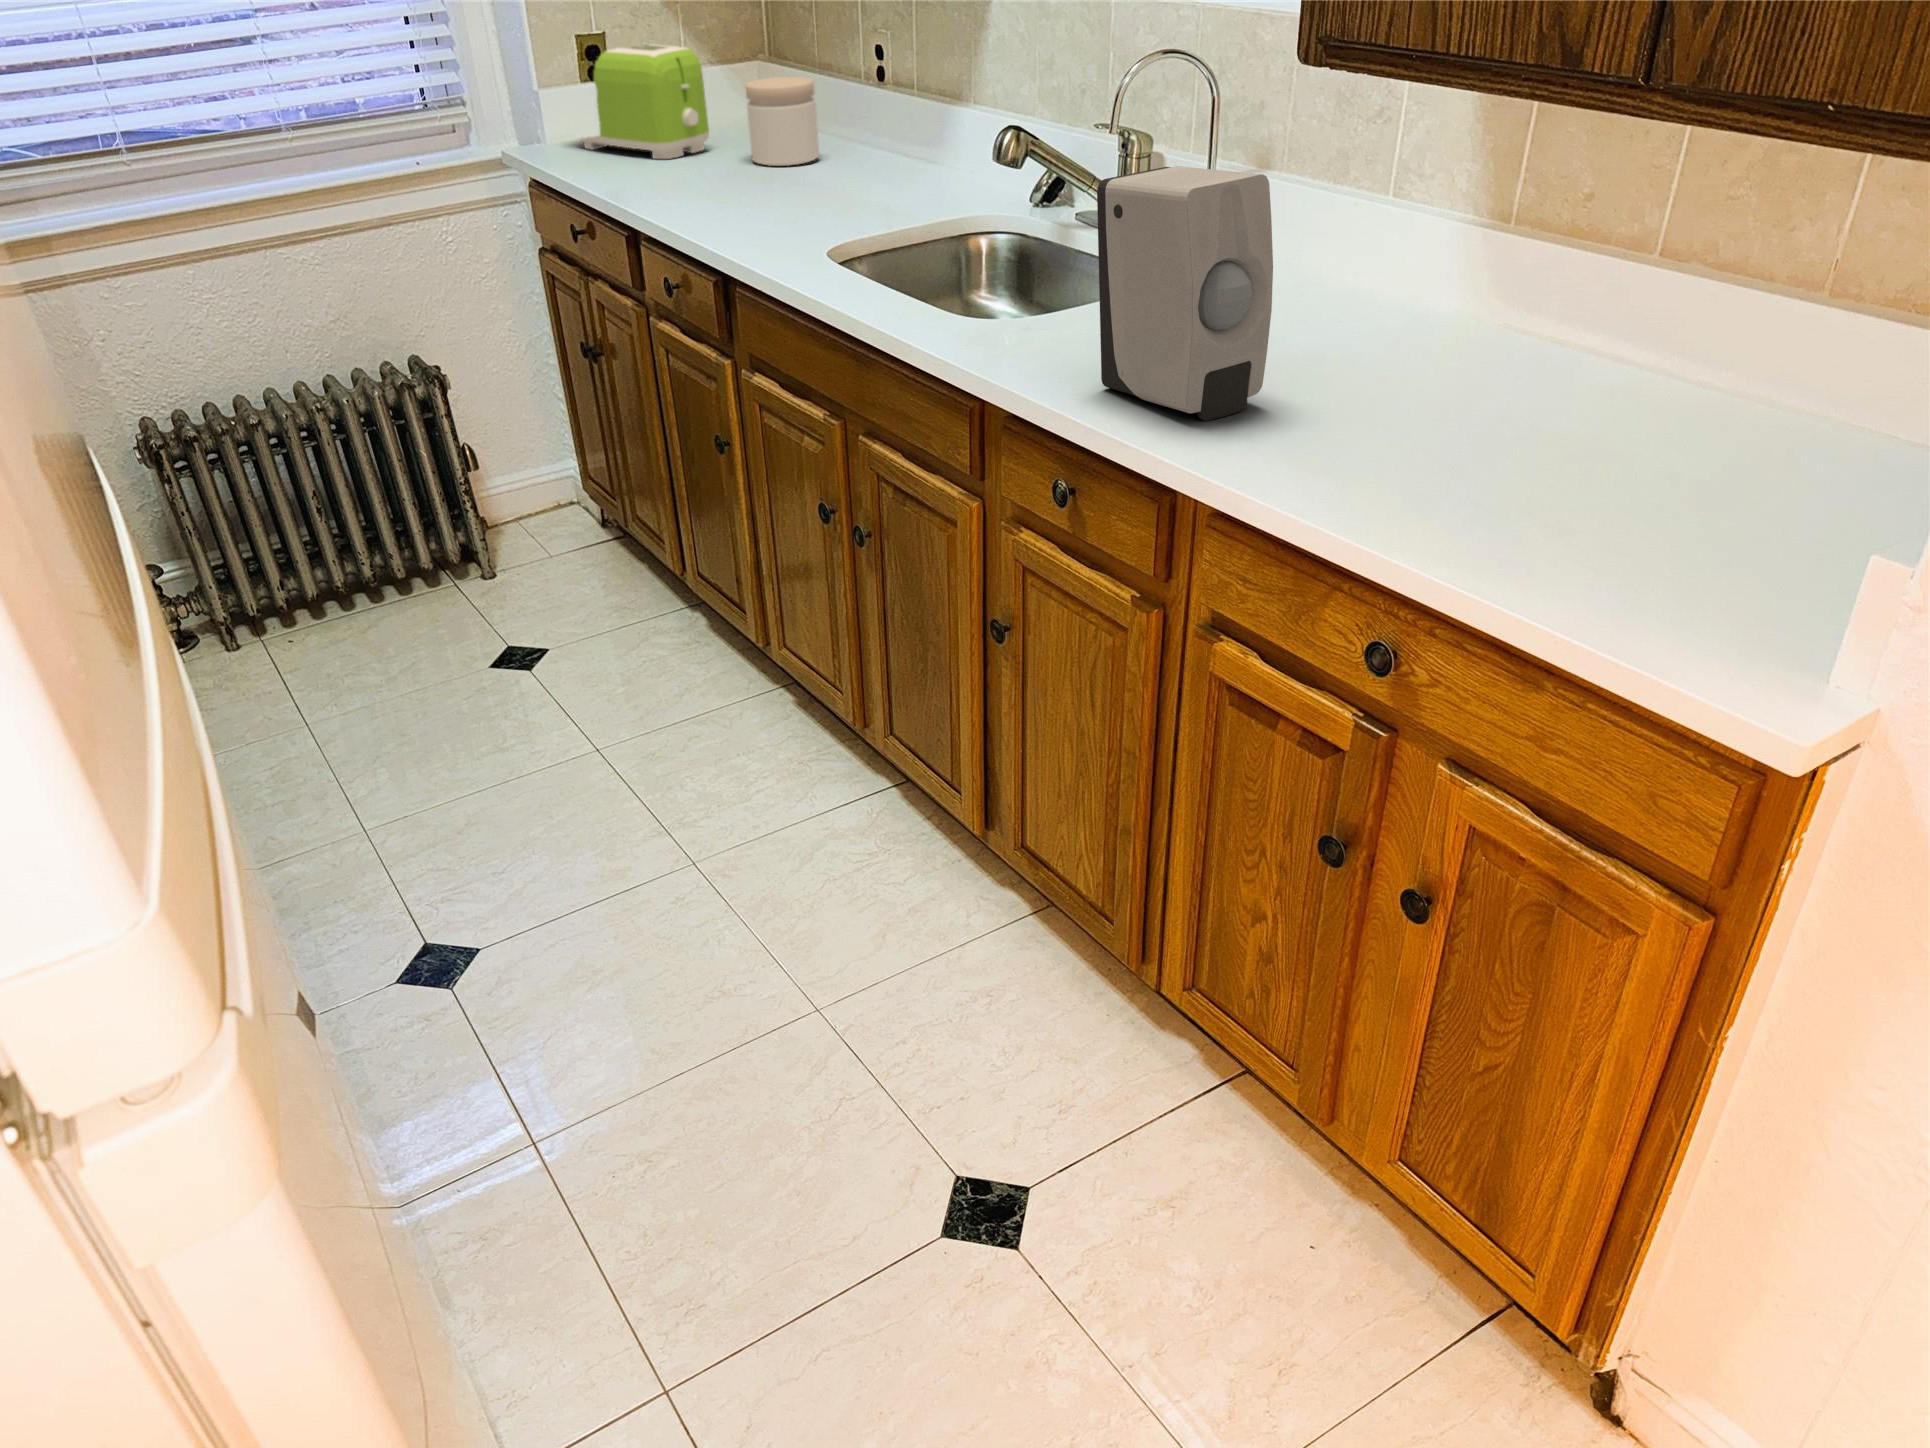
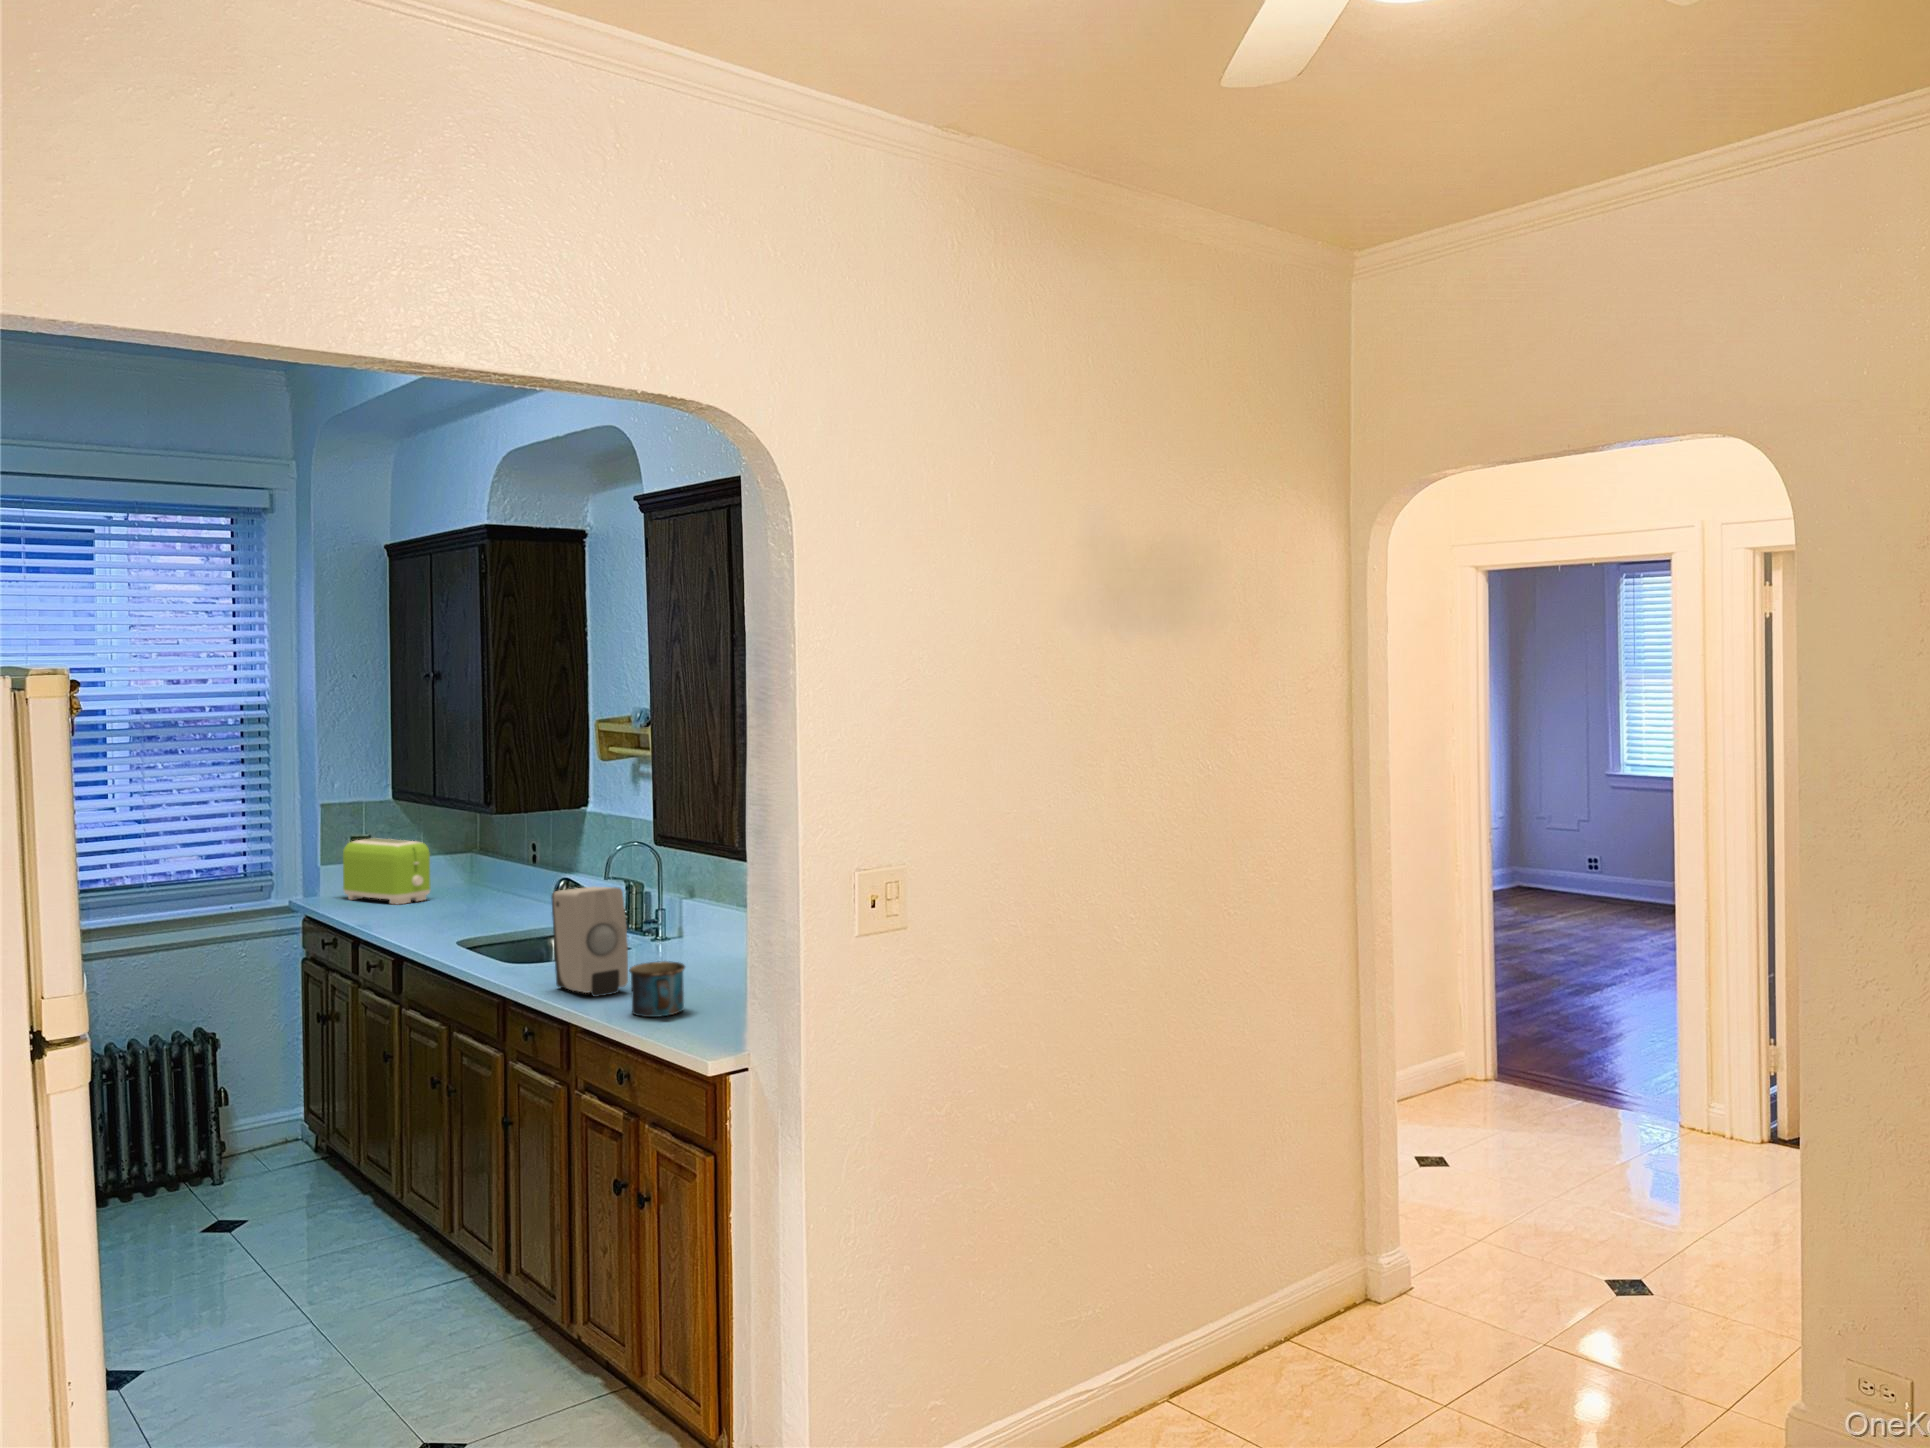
jar: present [745,76,819,166] -> none [452,858,497,907]
mug: none [1341,363,1480,502] -> present [629,961,685,1017]

